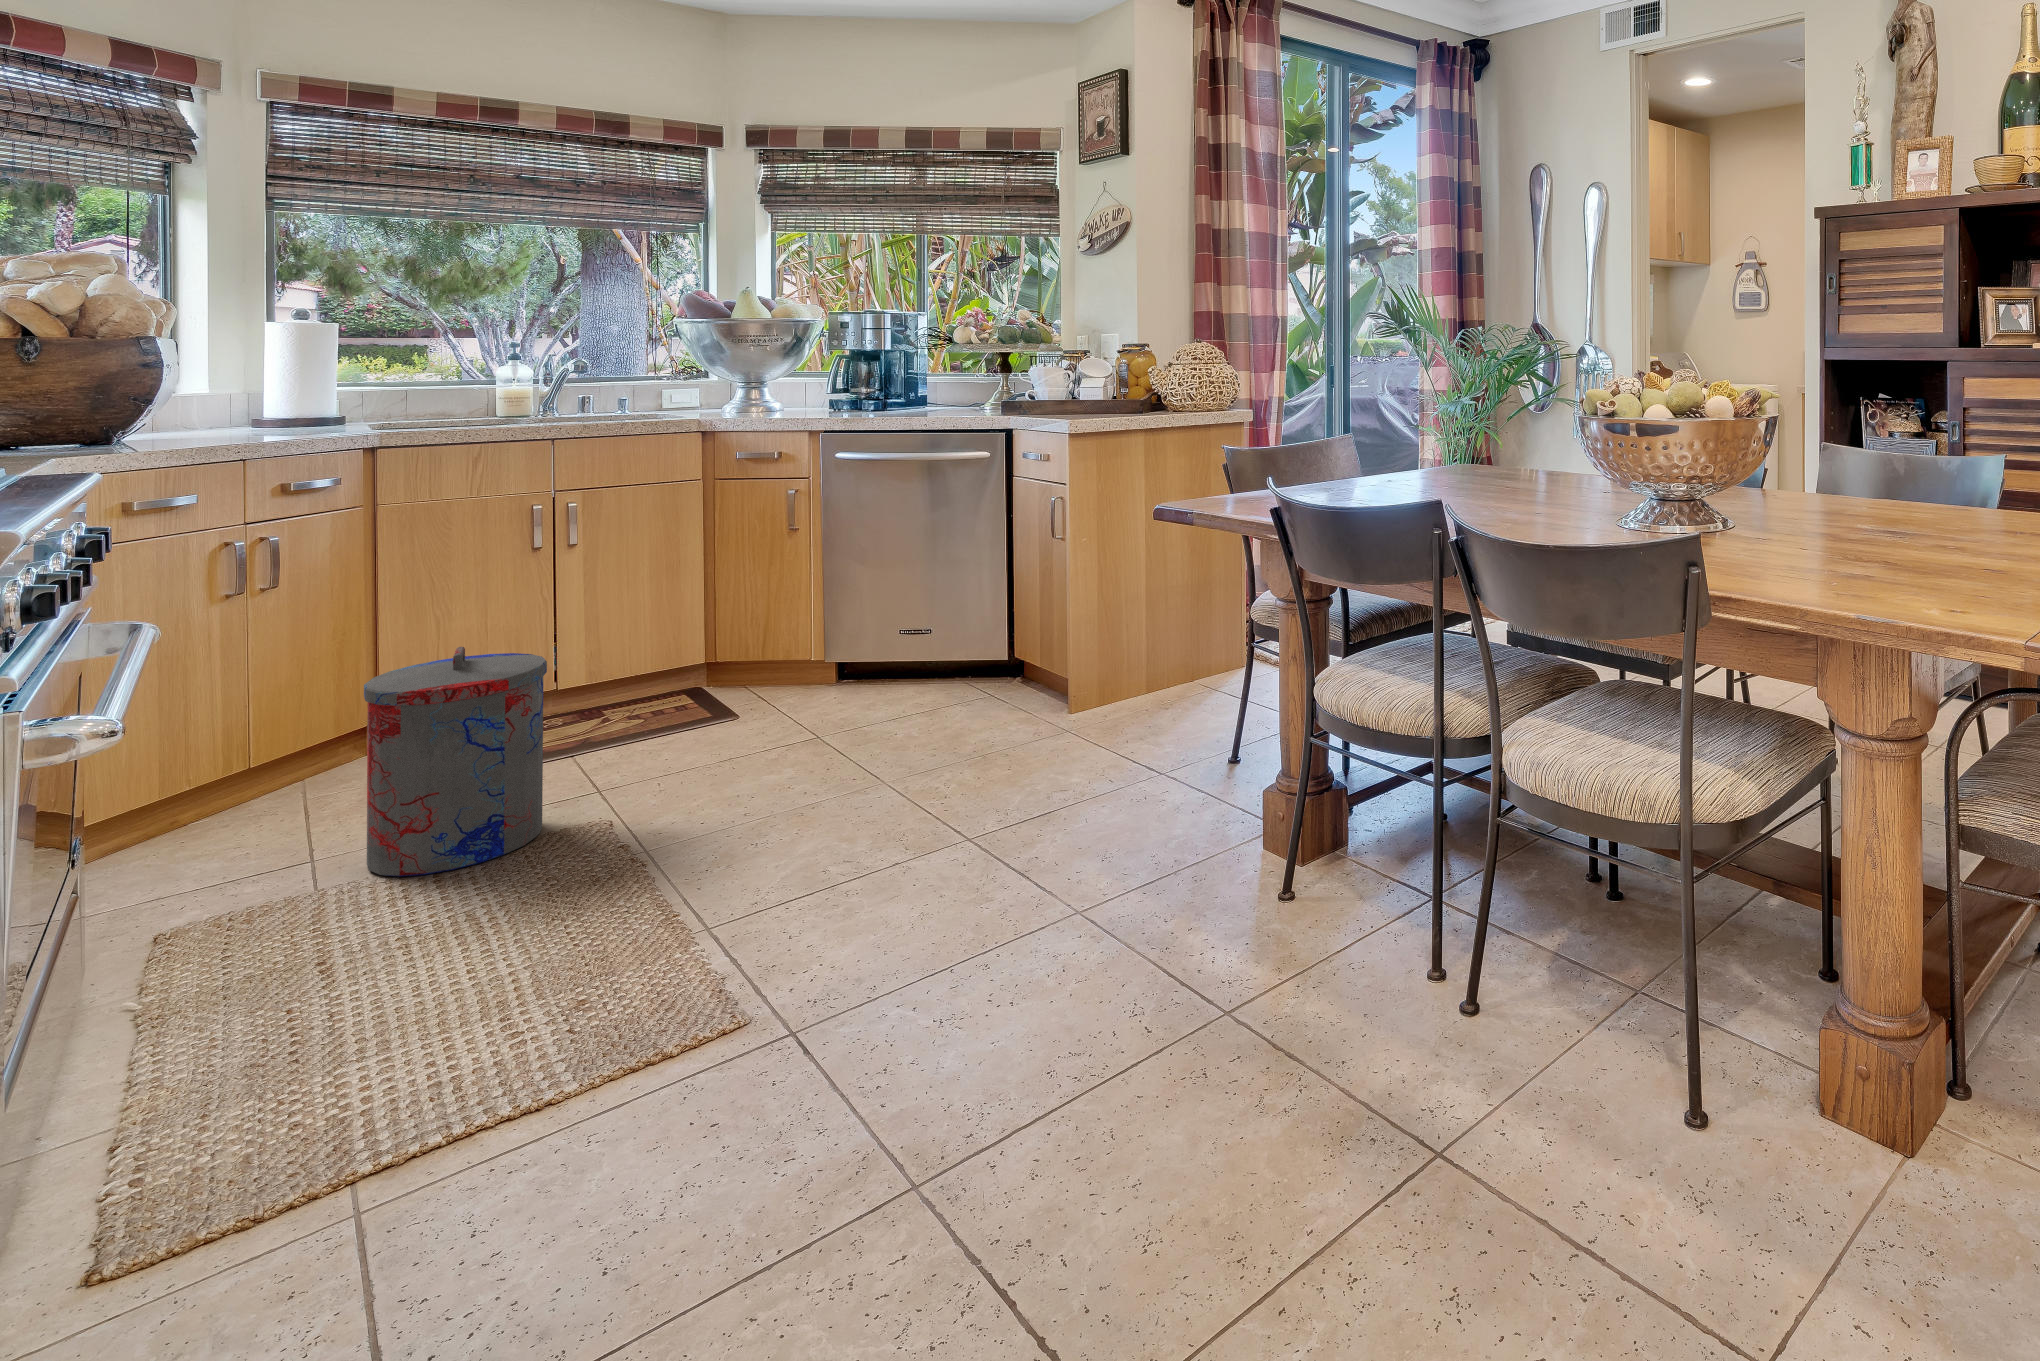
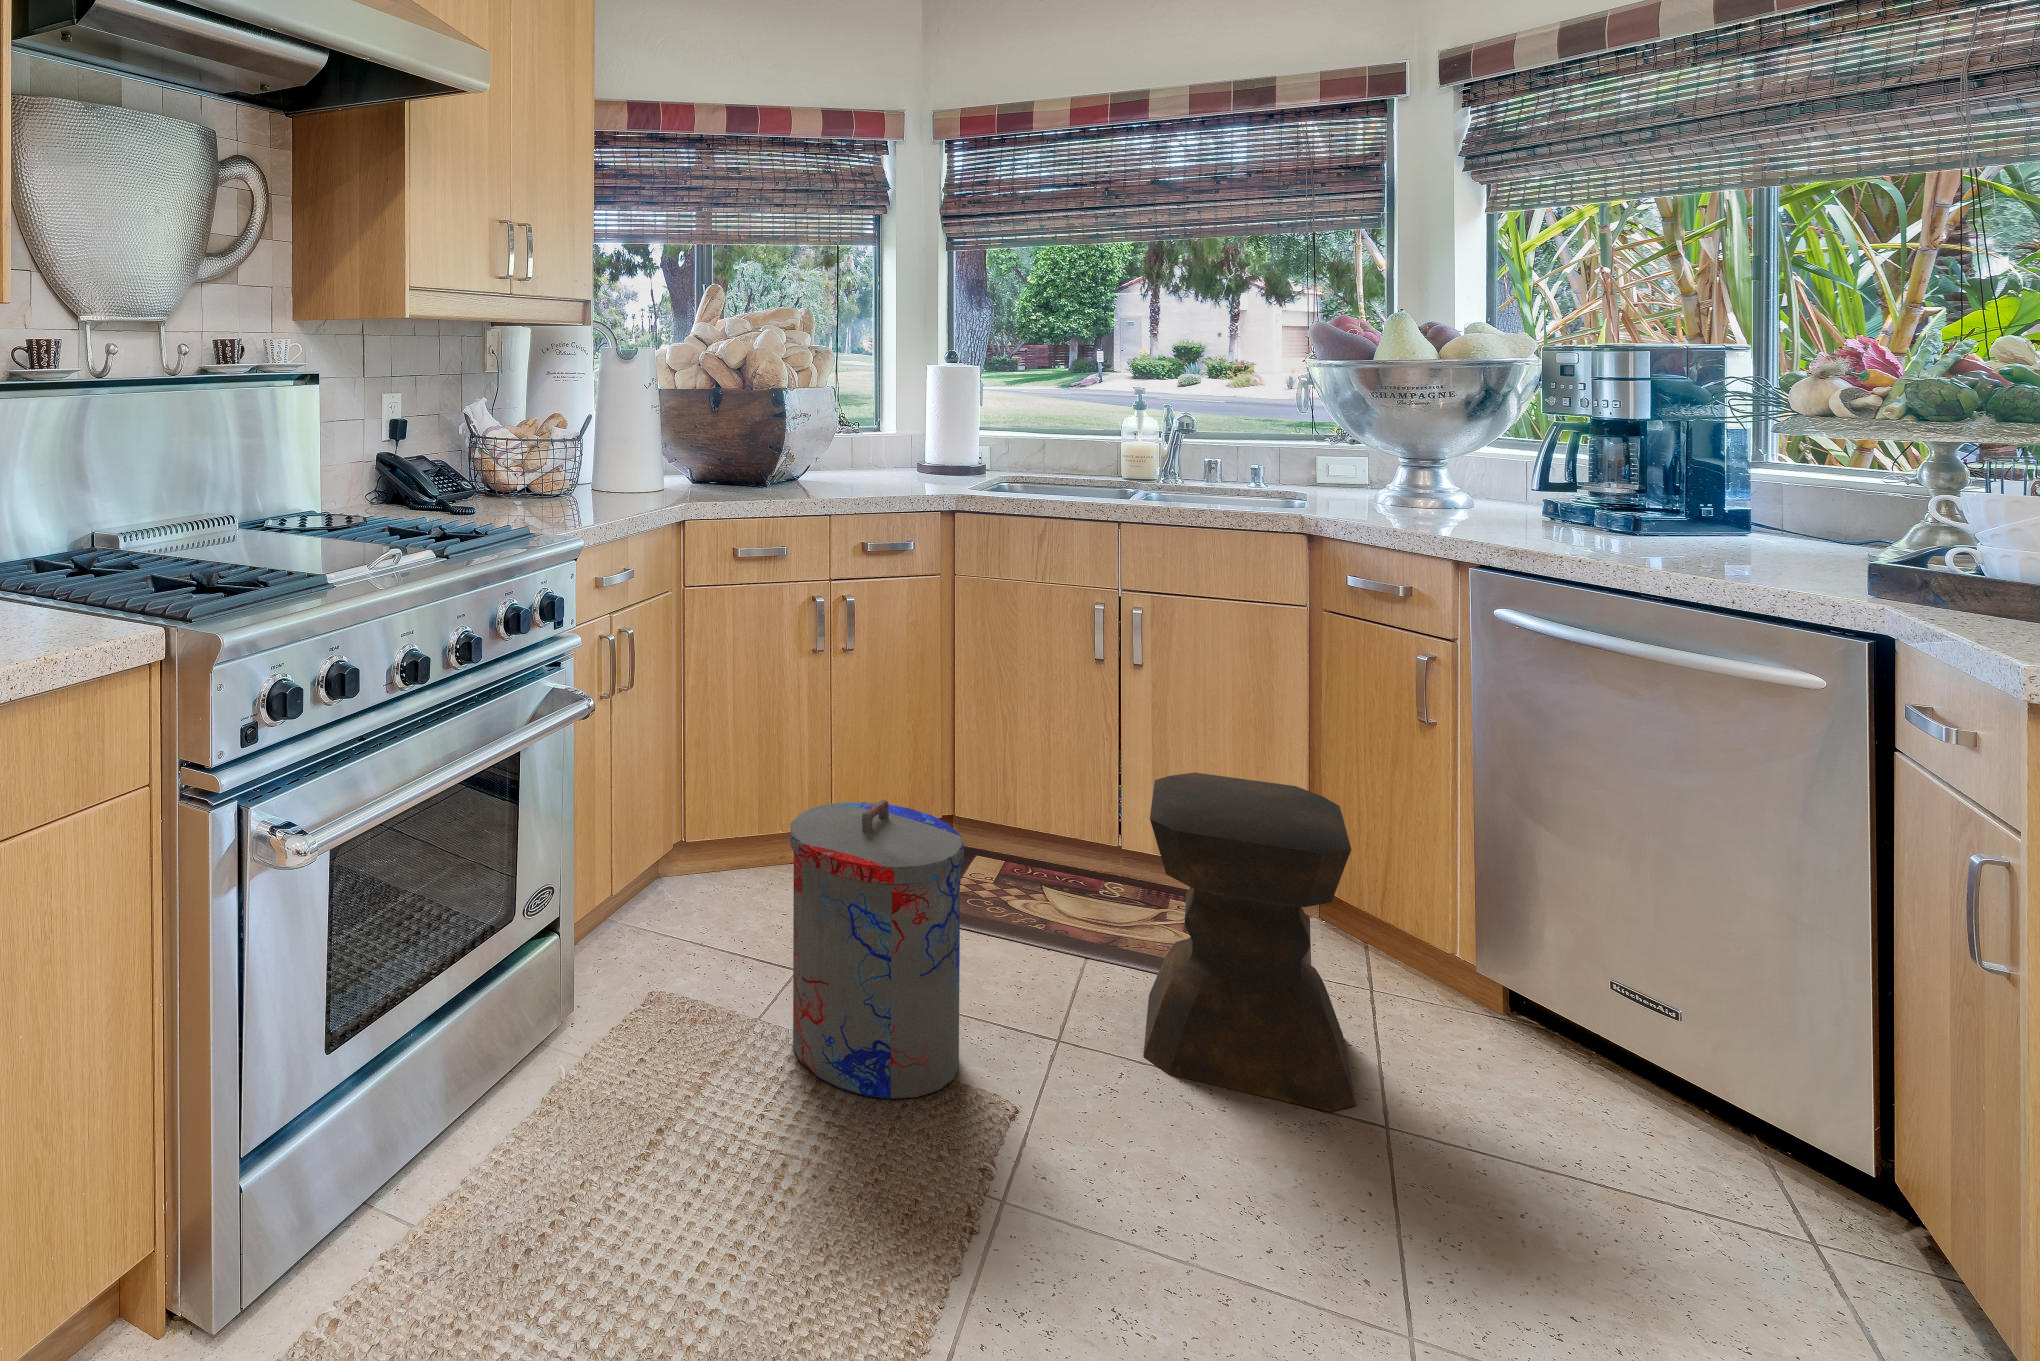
stool: none [635,576,796,770] -> present [1143,772,1356,1112]

